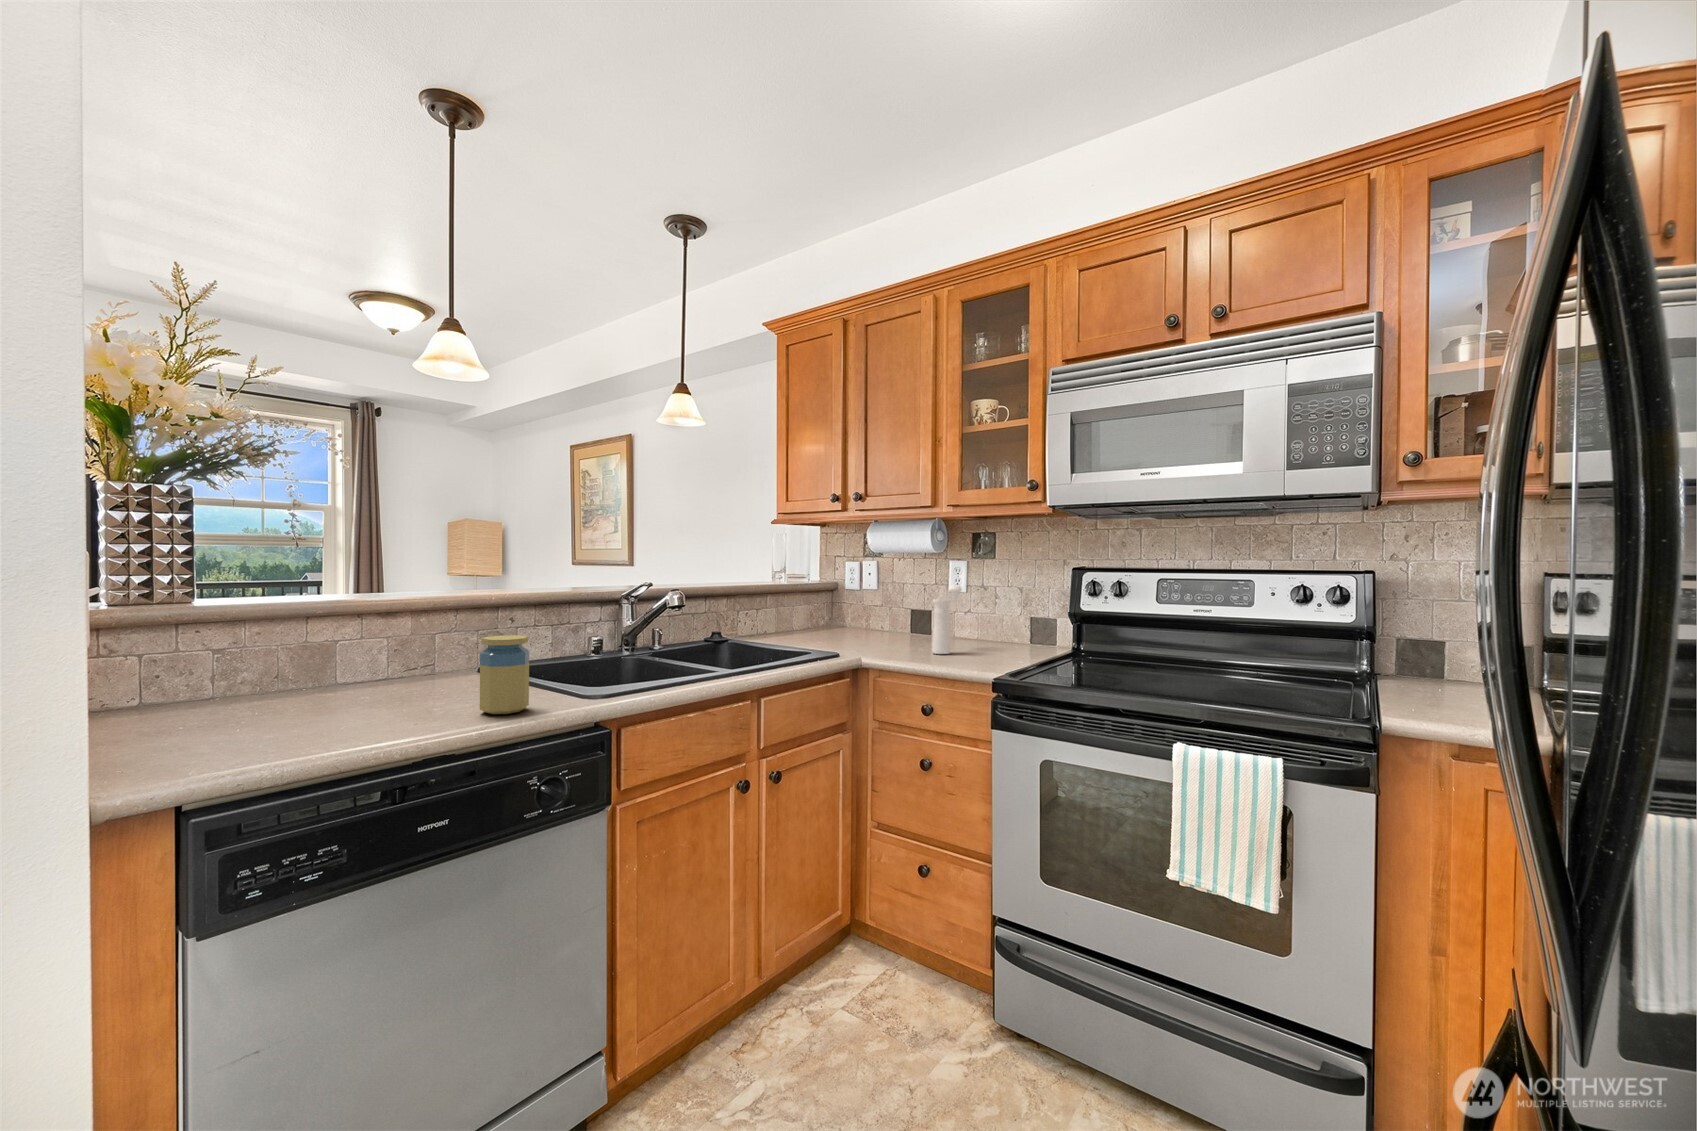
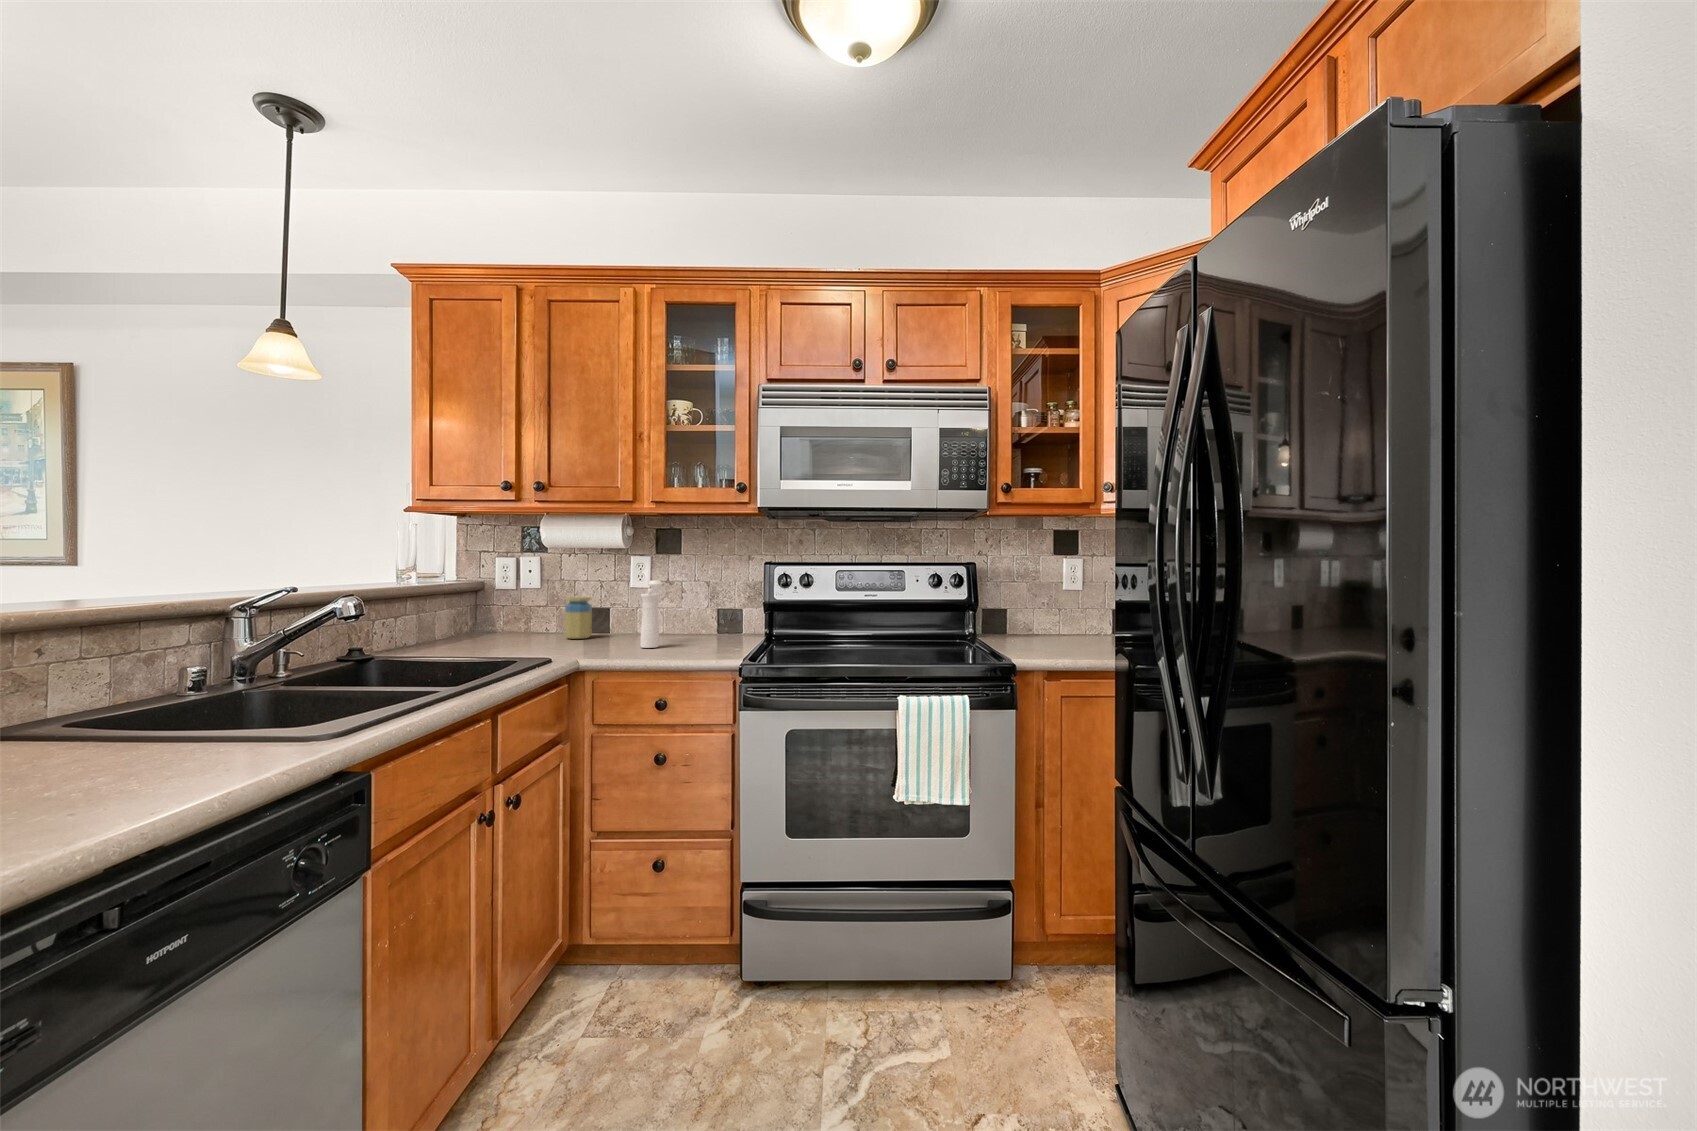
jar: present [480,635,529,714] -> present [565,597,592,639]

